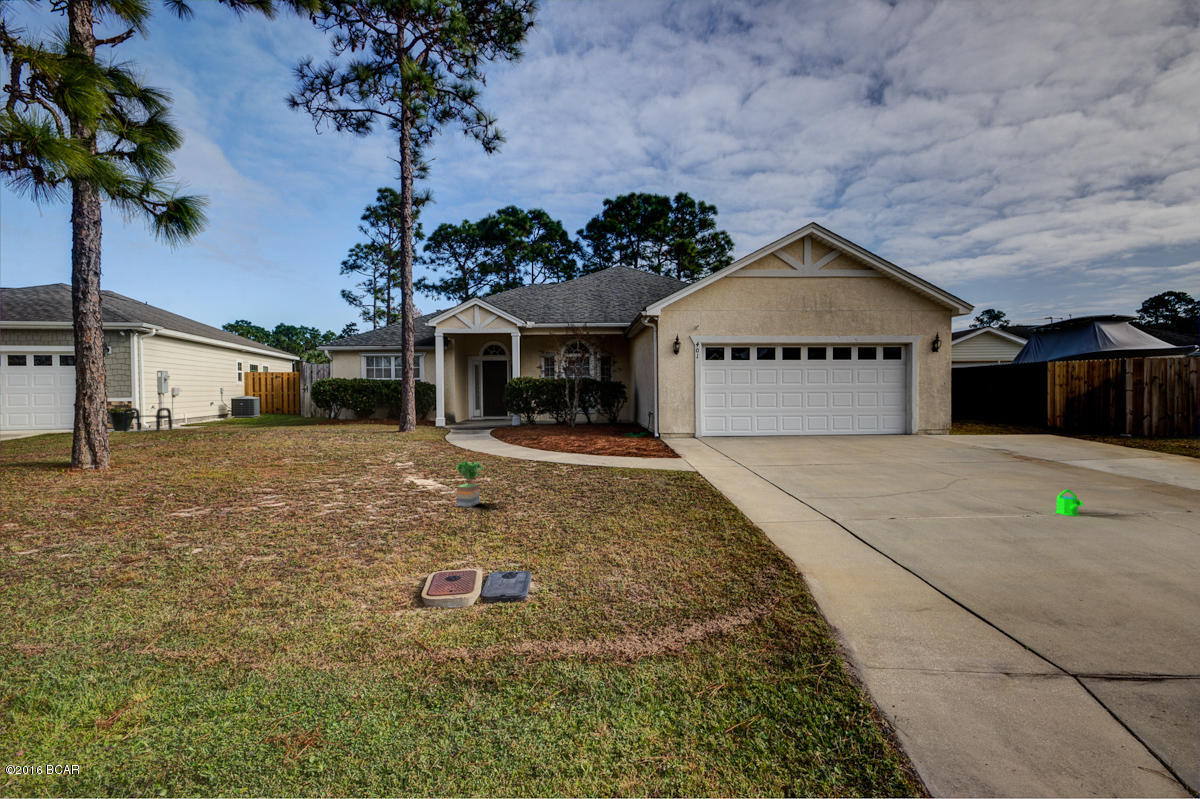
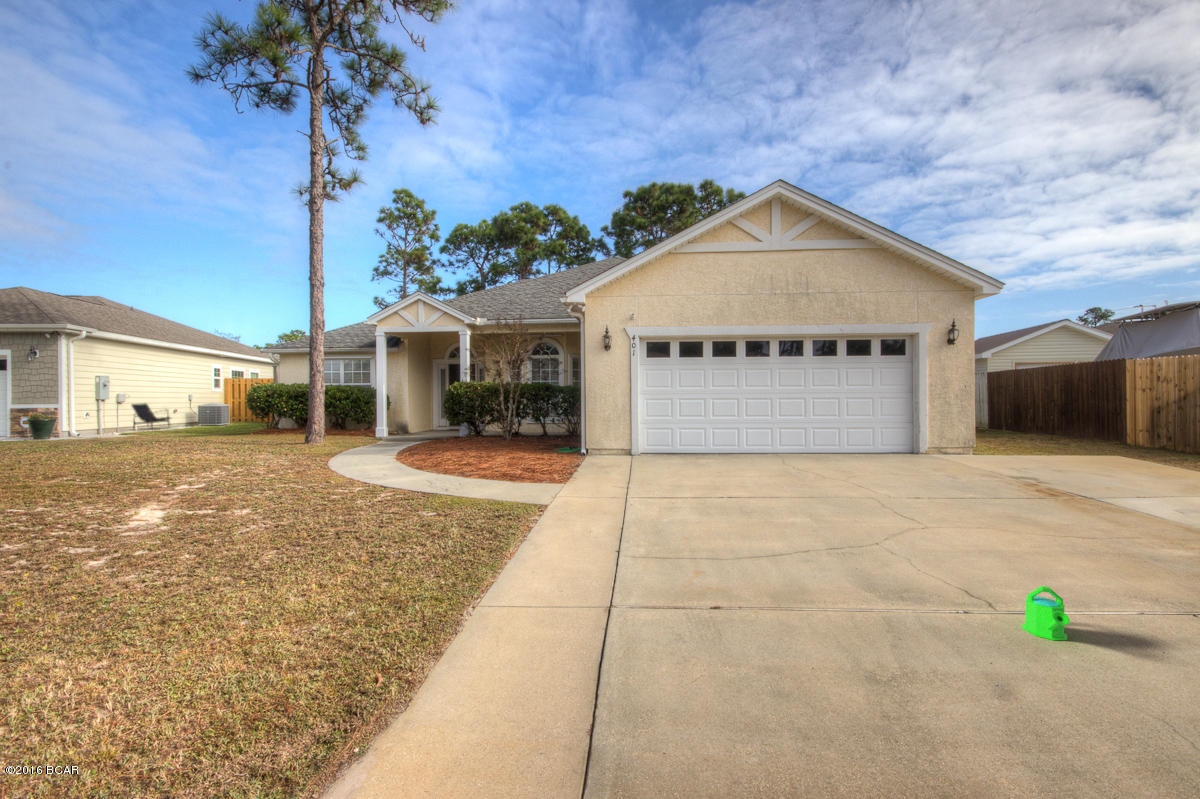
lounge chair: none [171,400,210,425] -> present [132,403,170,427]
bench: present [123,408,172,432] -> none [67,412,119,436]
potted tree: present [457,461,484,507] -> none [93,494,157,562]

